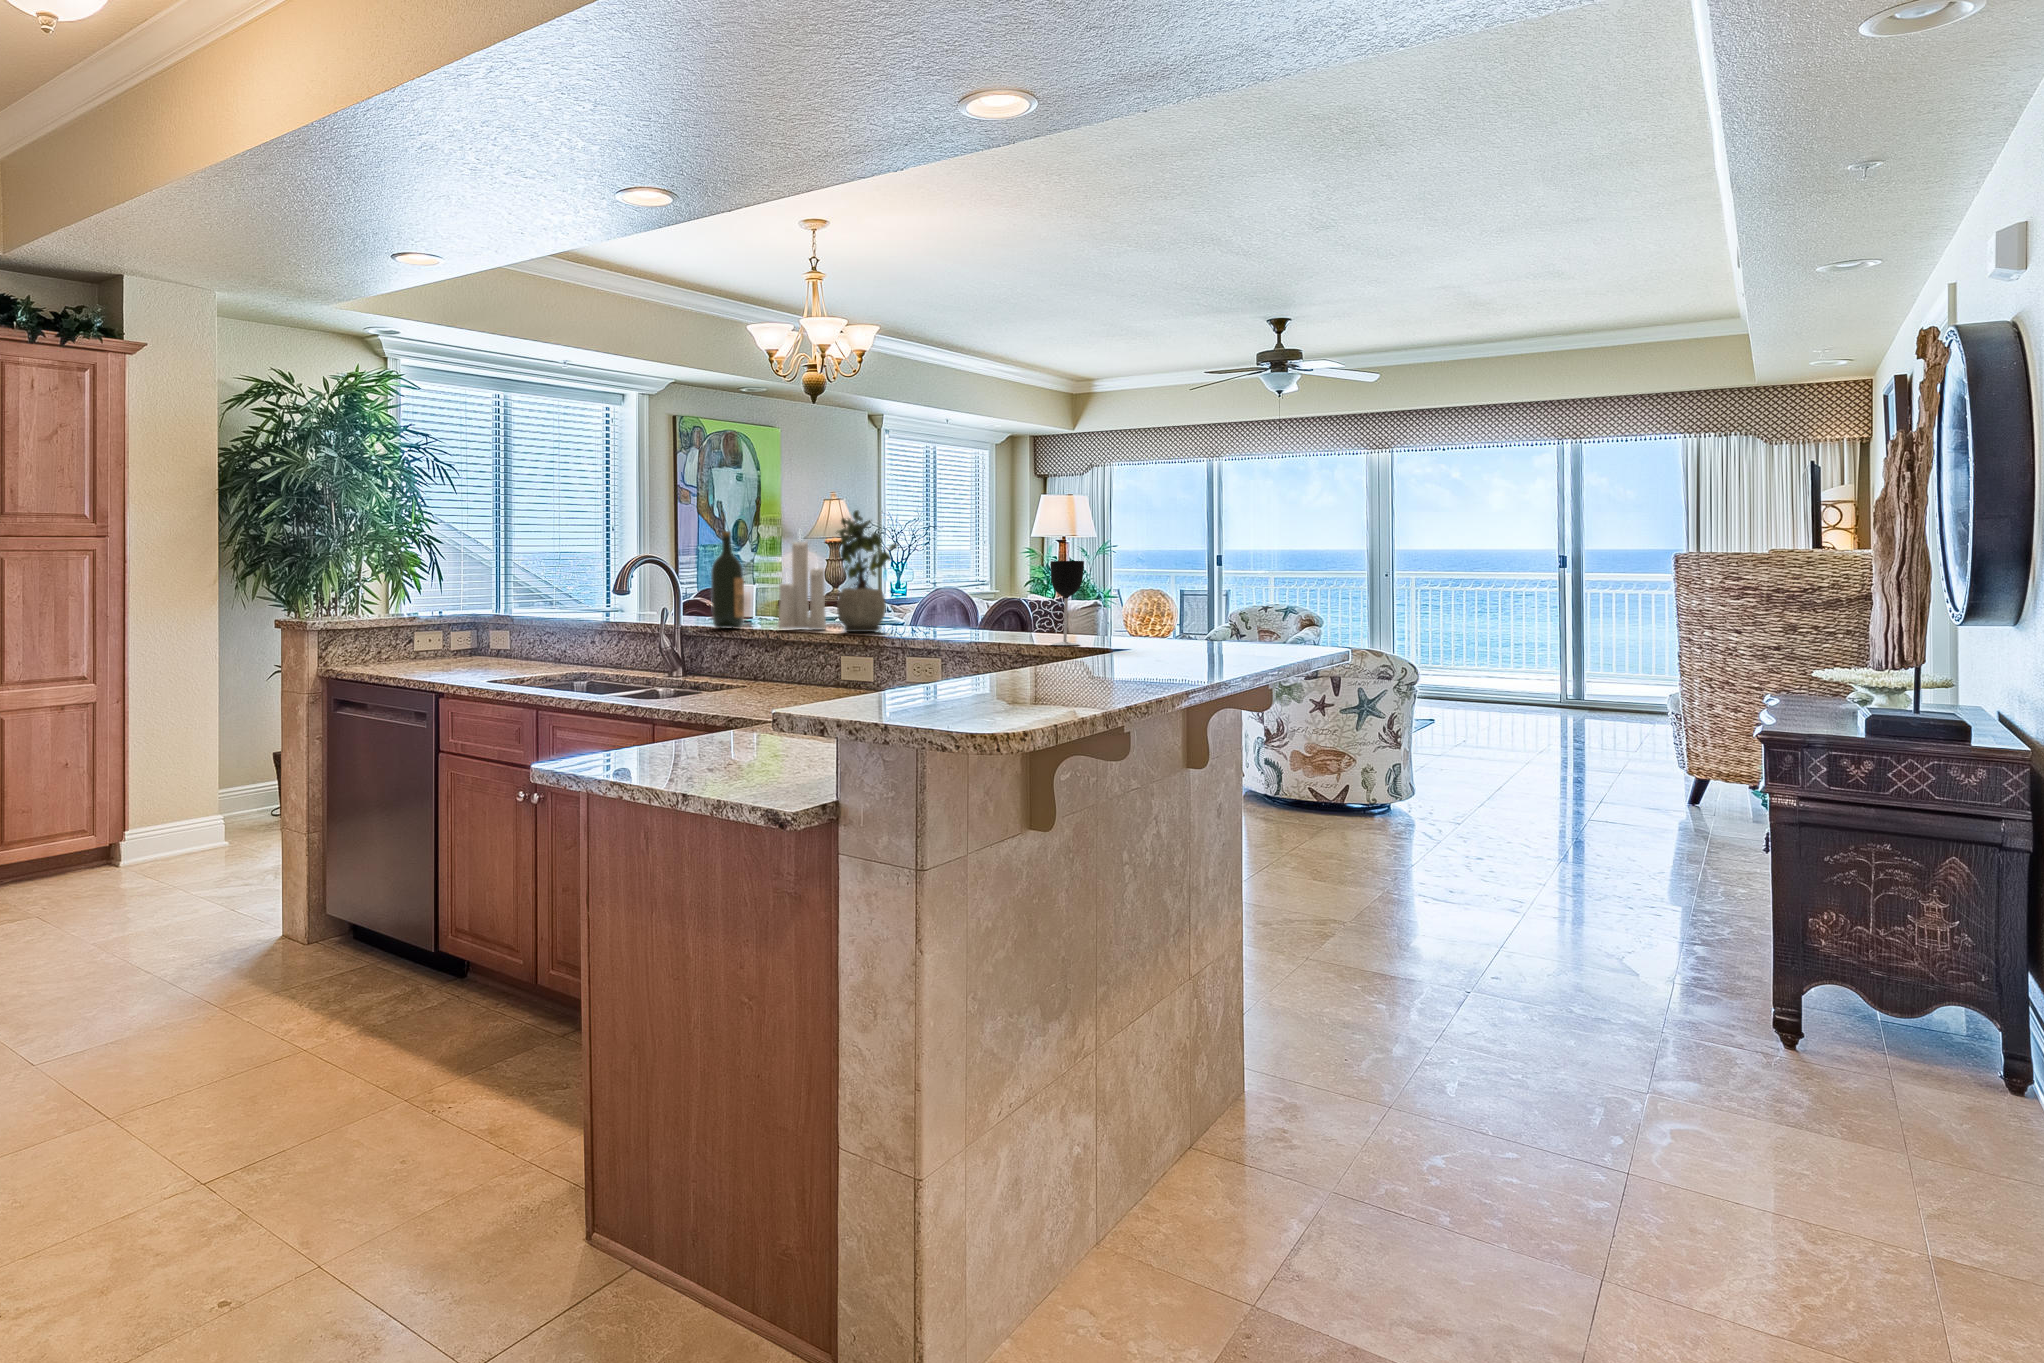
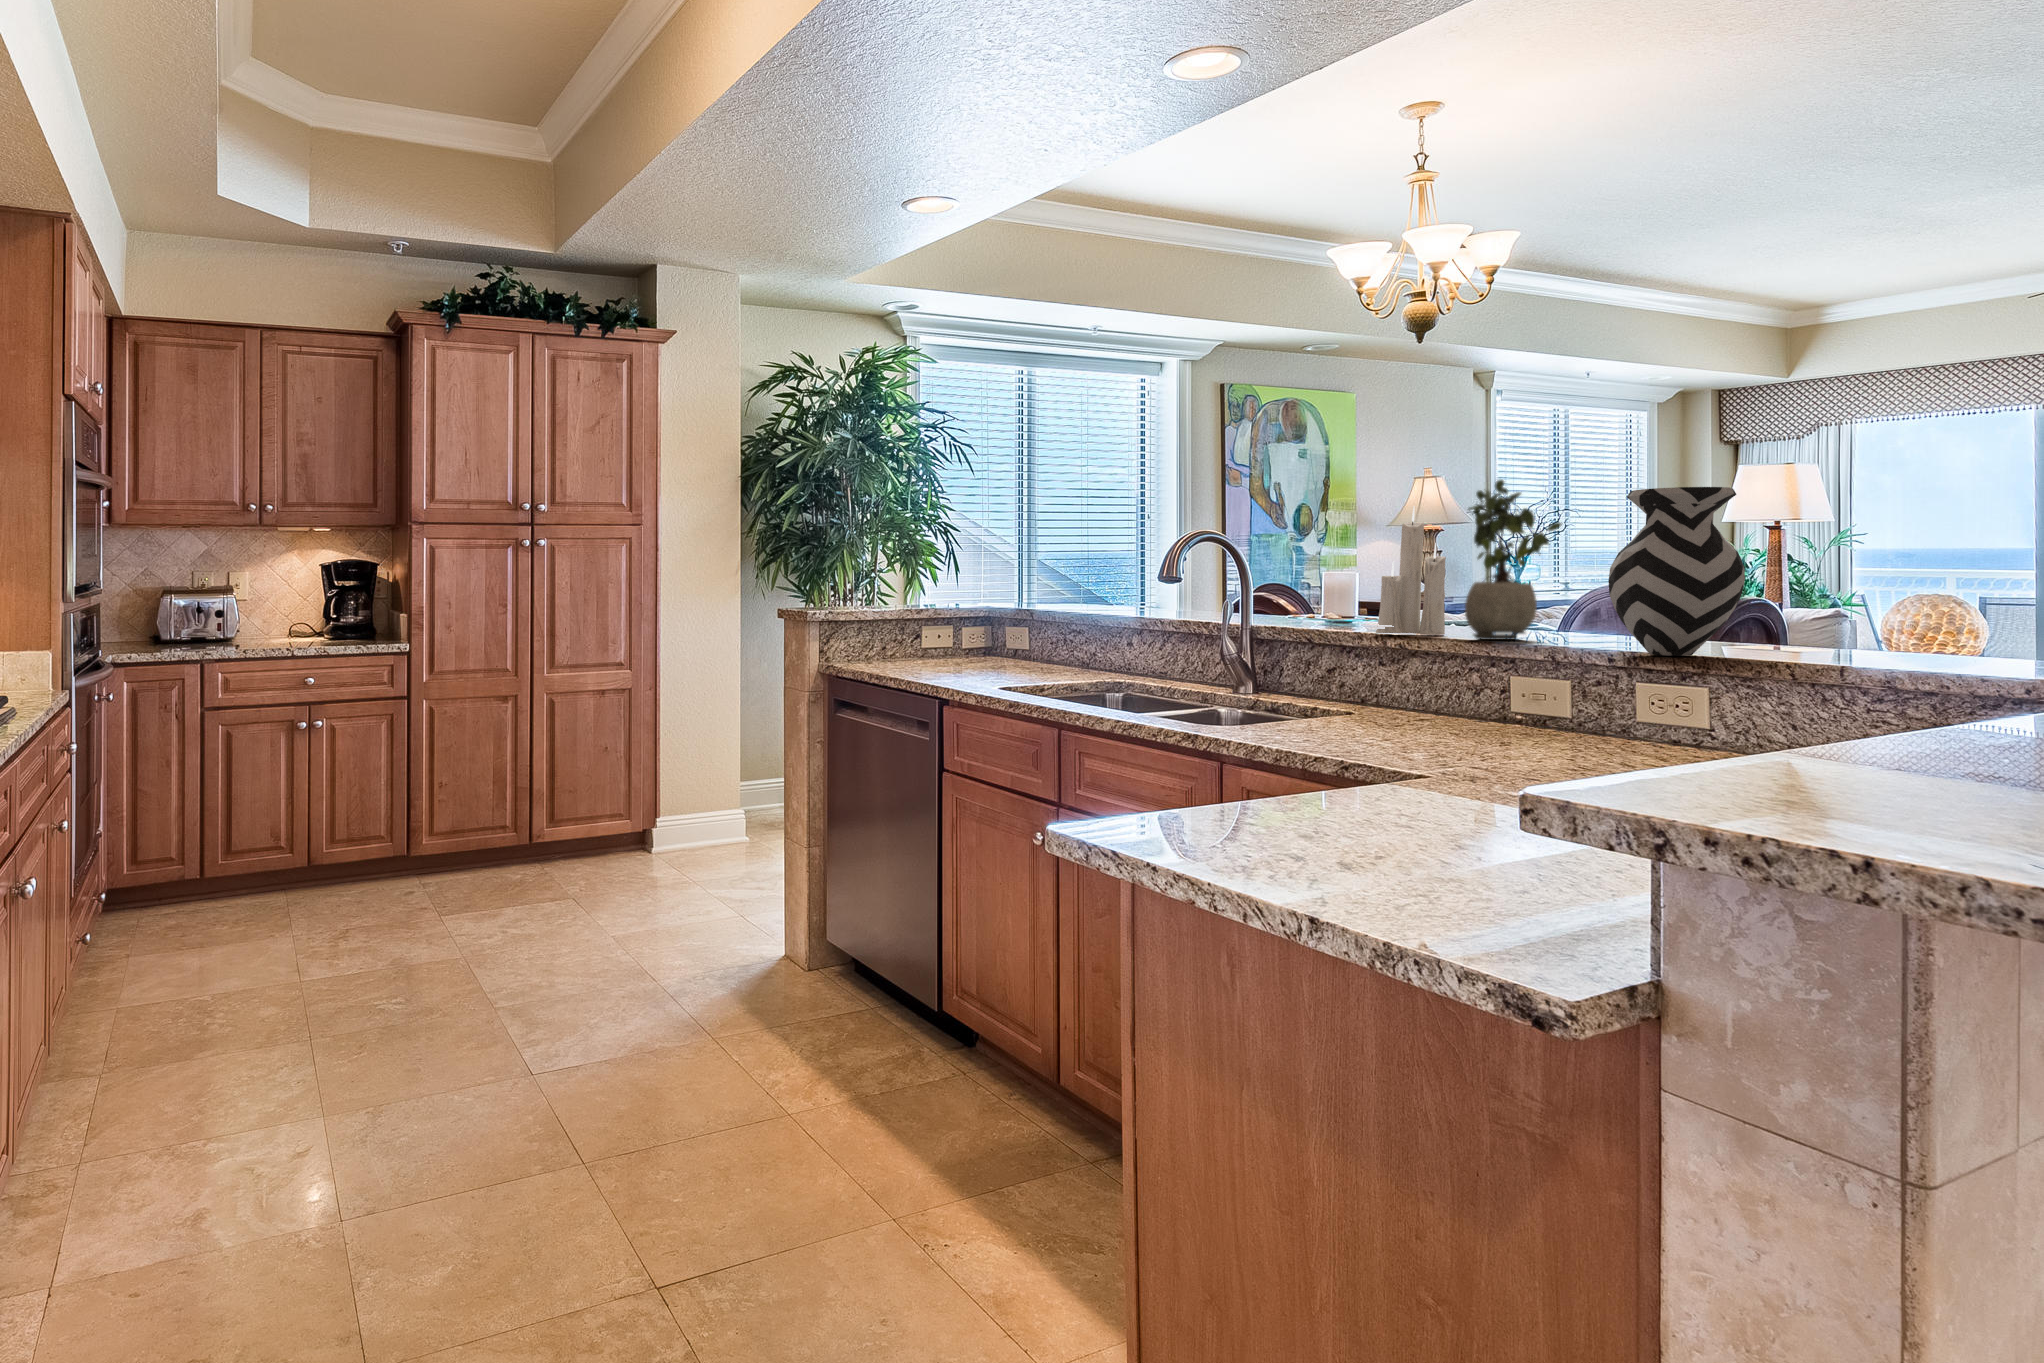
vase: none [924,520,1008,642] -> present [1608,487,1745,656]
wine bottle: present [711,531,744,629] -> none [1287,511,1332,632]
wine glass: present [1050,561,1084,645] -> none [1818,542,1885,664]

